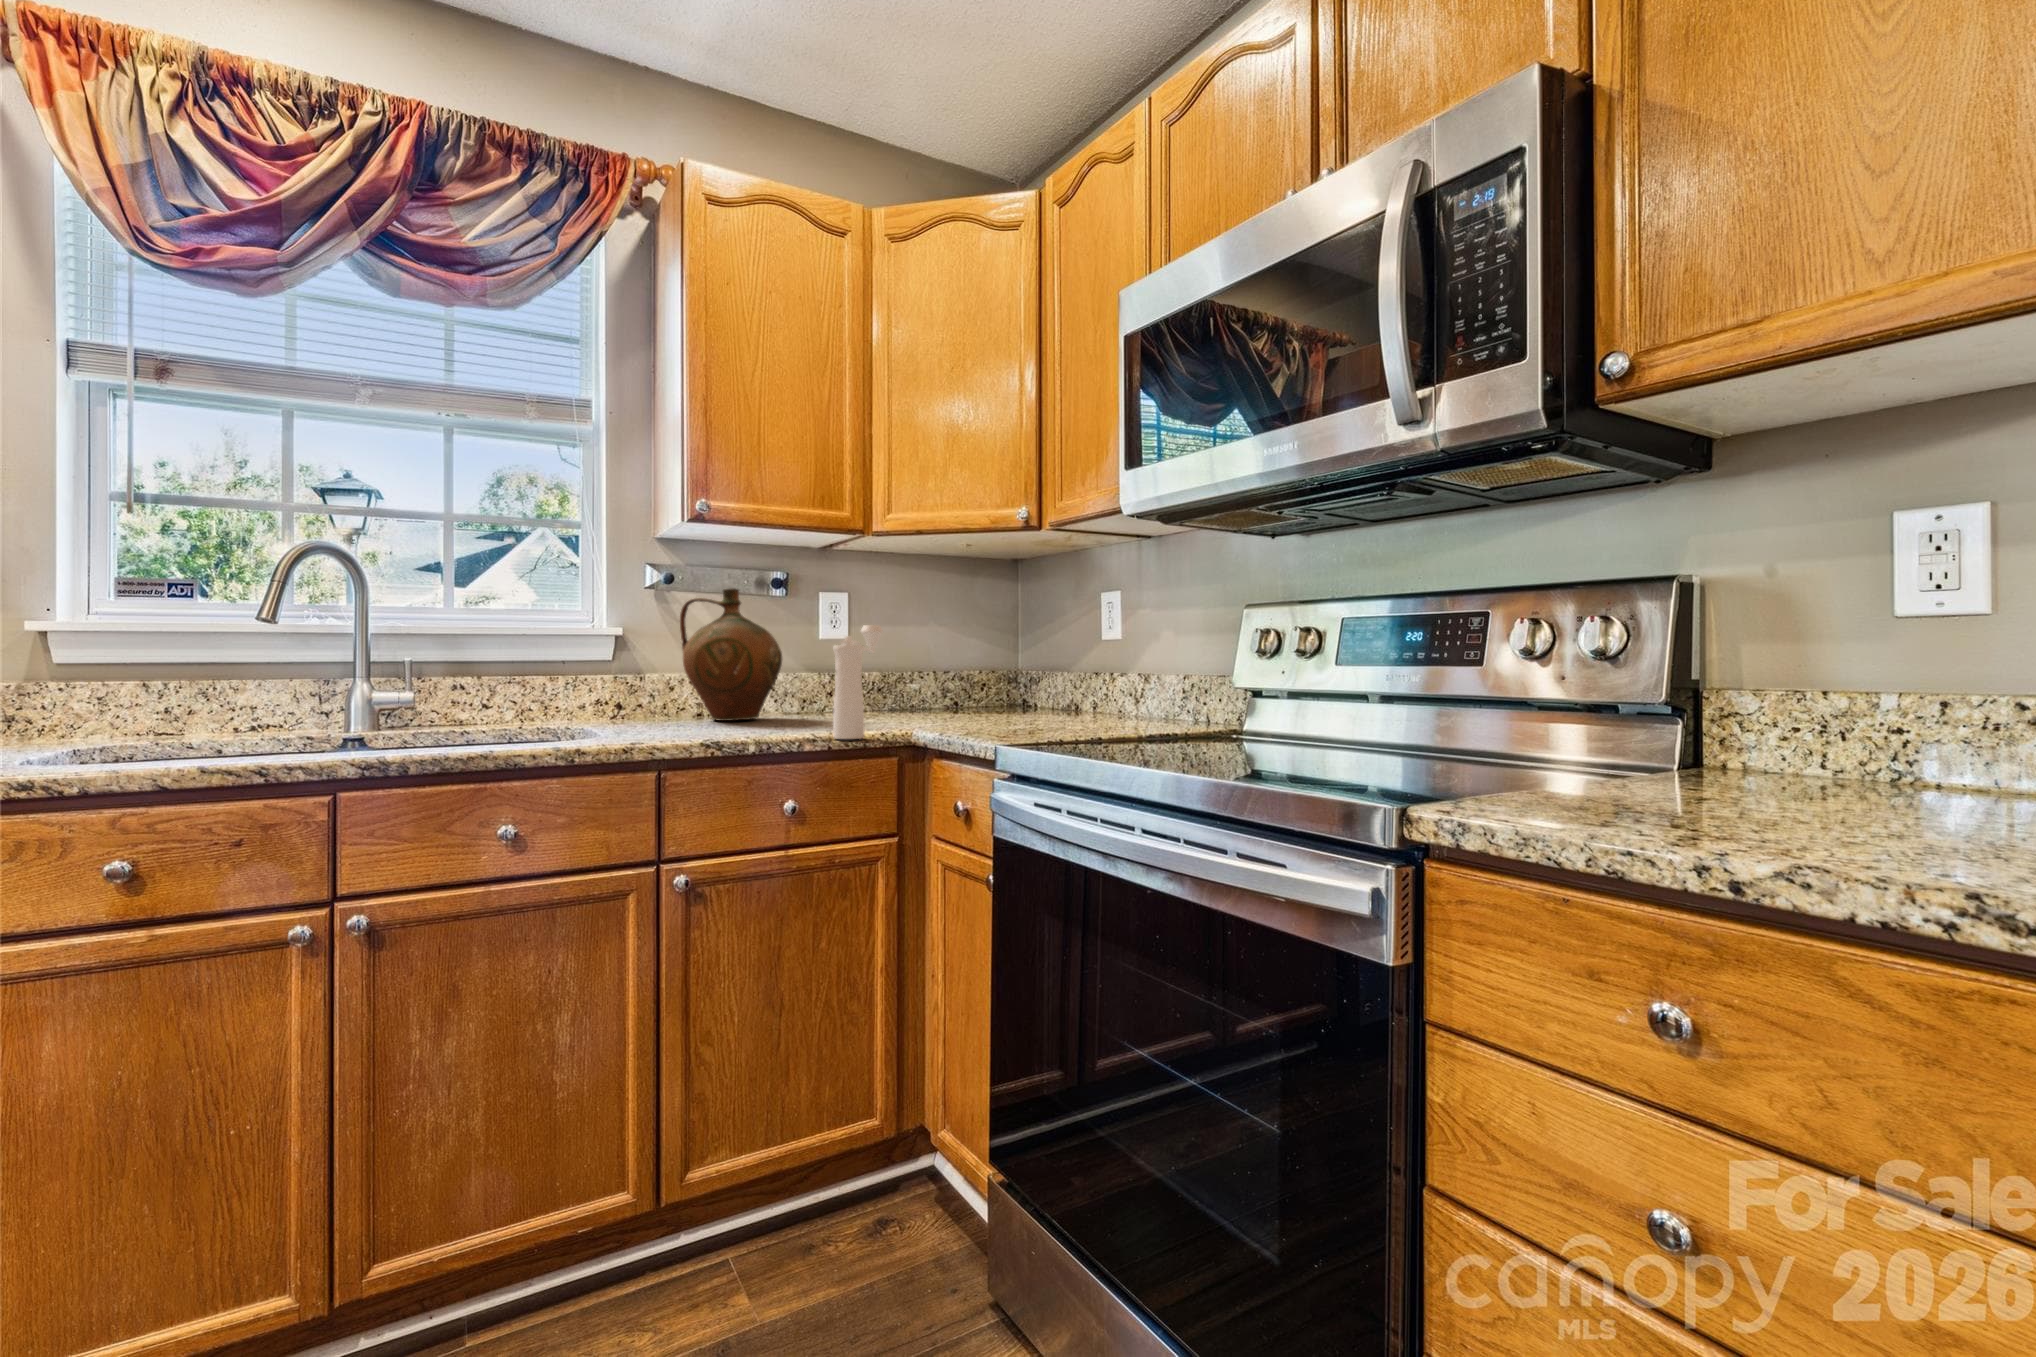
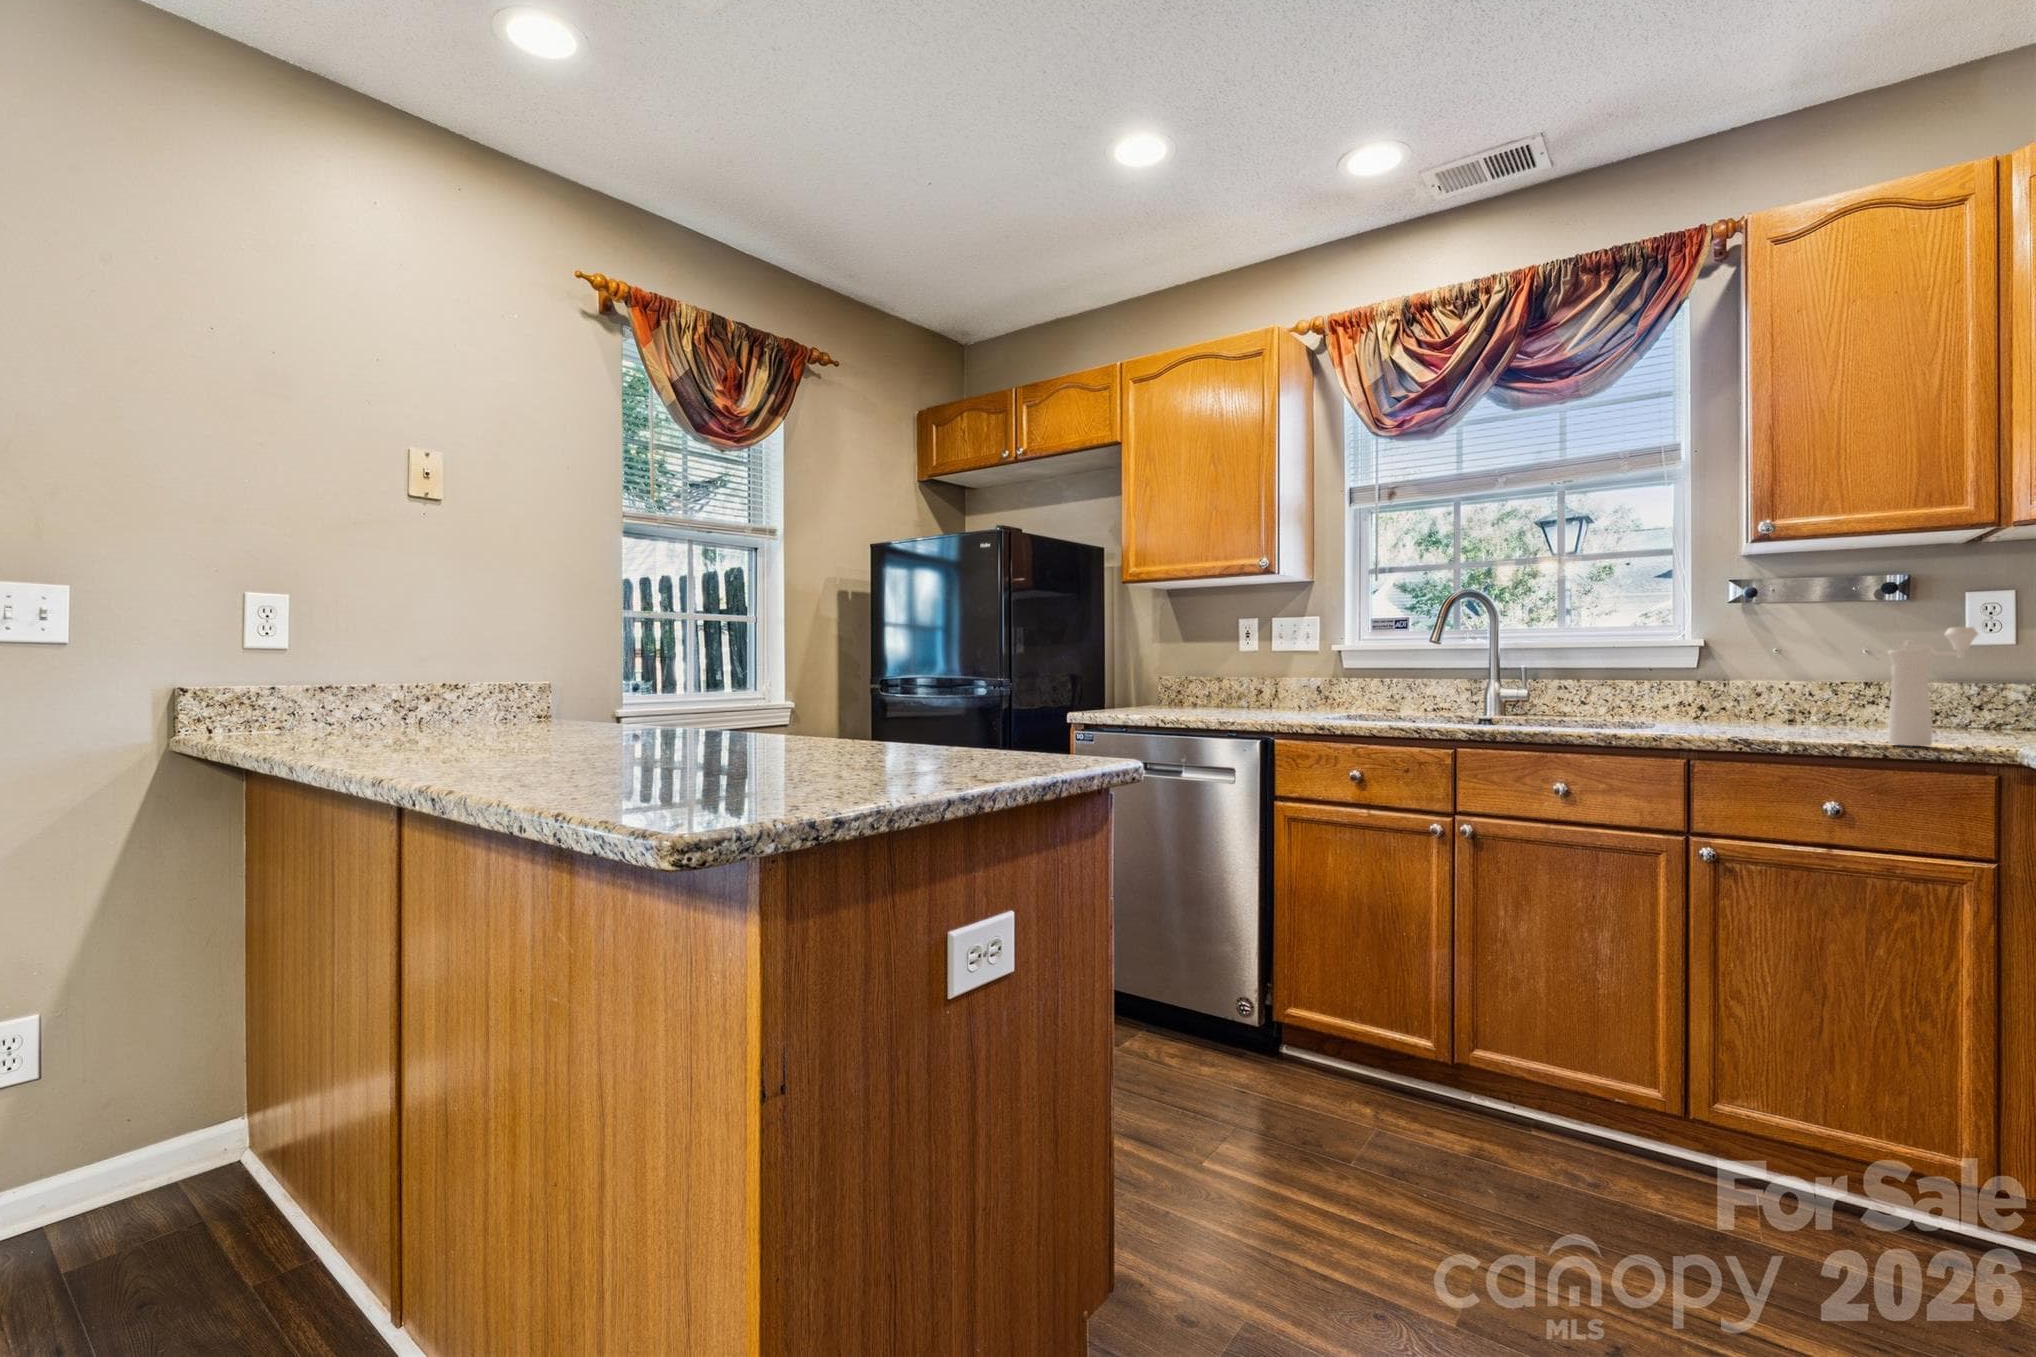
ceramic jug: present [680,588,782,721] -> none [1754,596,1878,726]

